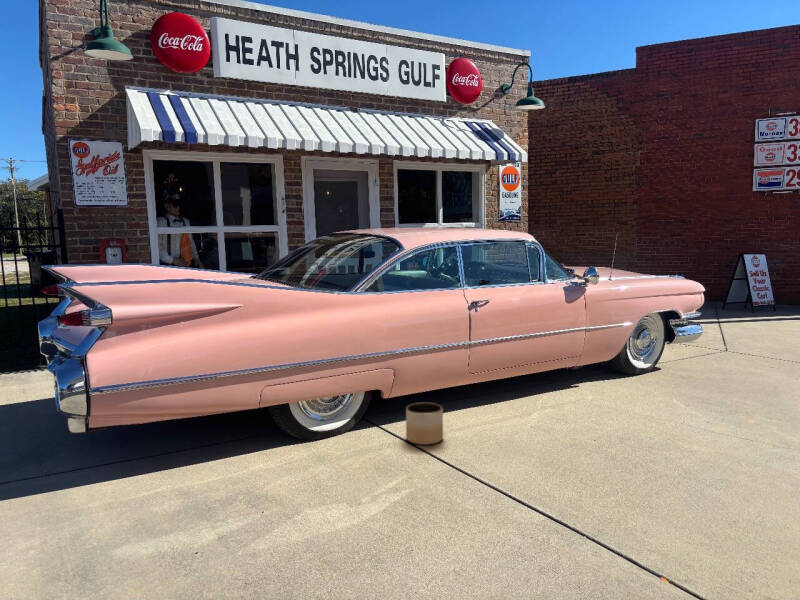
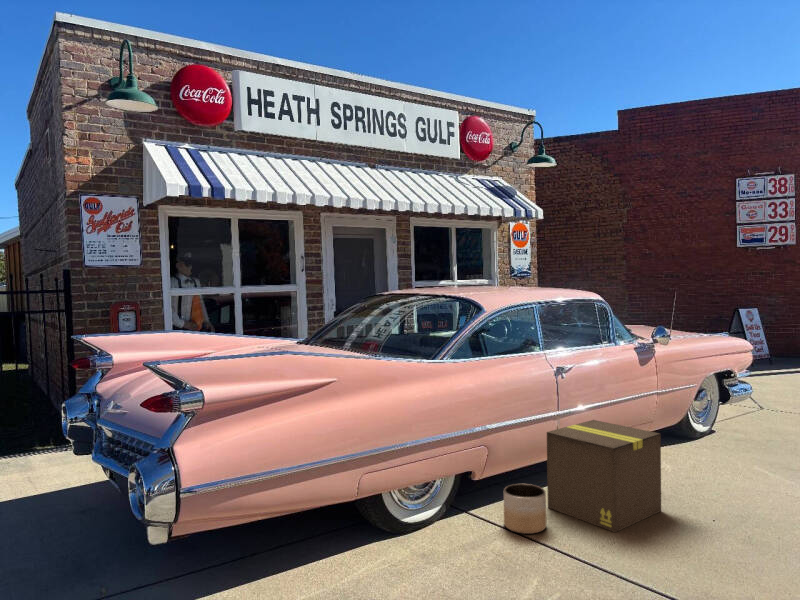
cardboard box: none [454,349,556,446] -> present [547,420,661,532]

